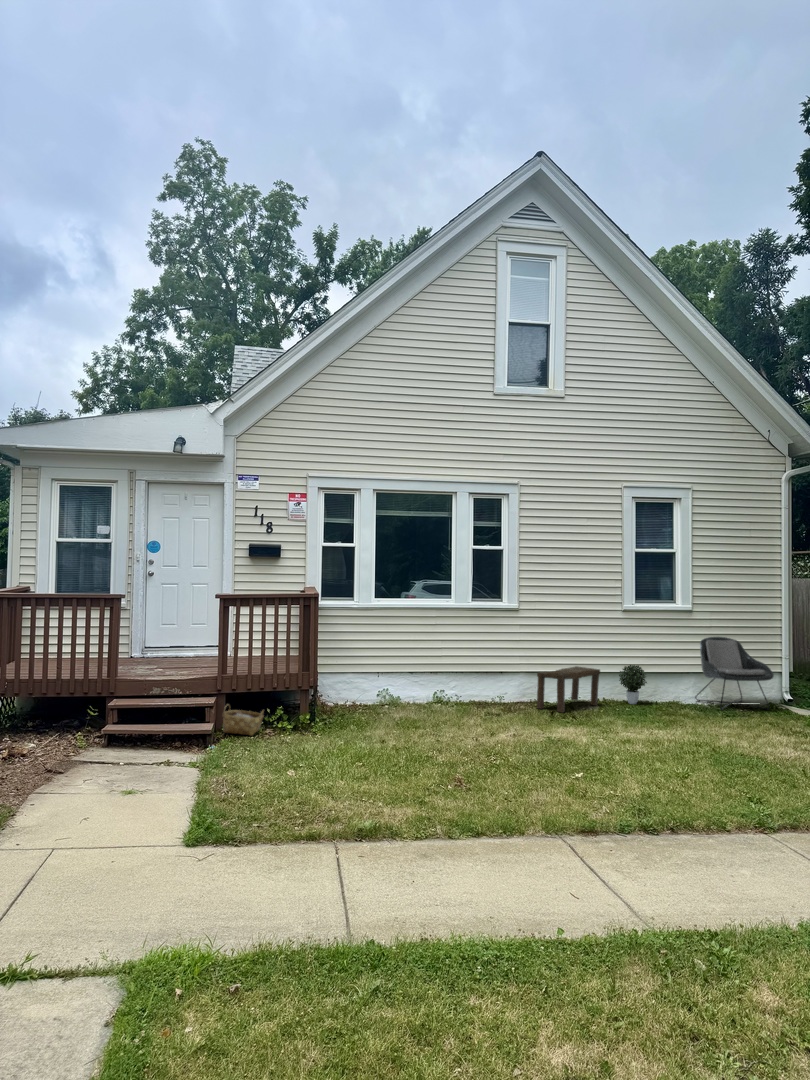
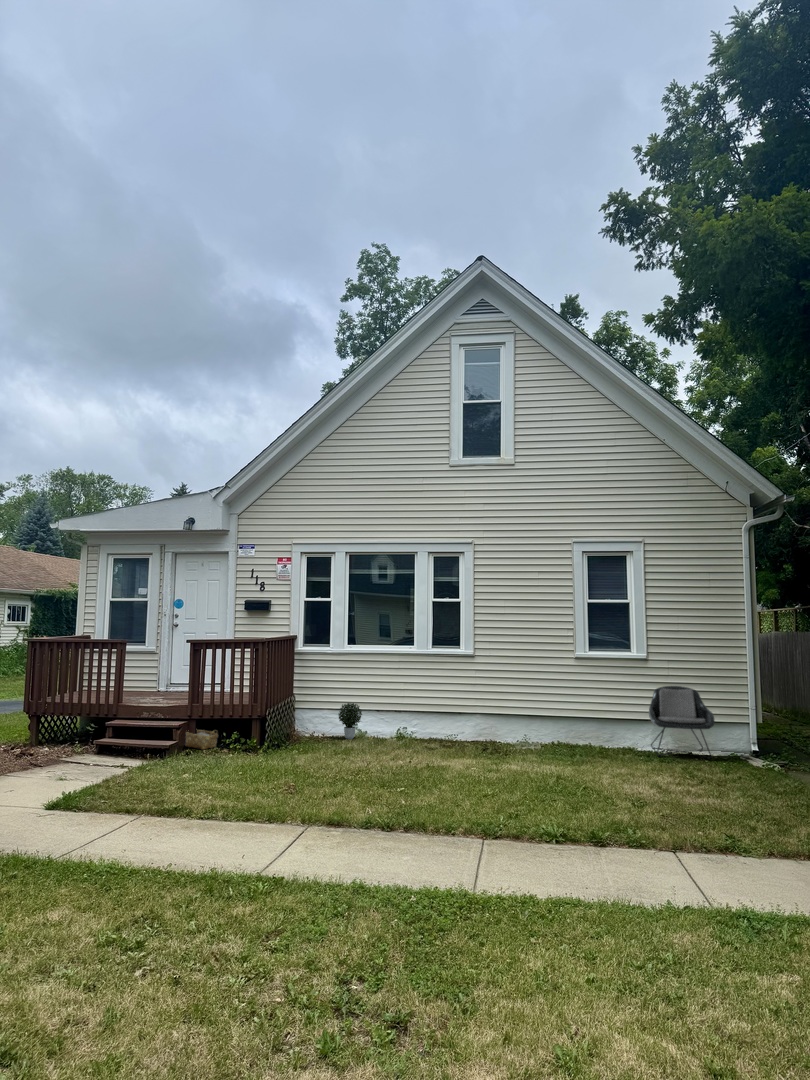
potted plant: present [619,665,647,704] -> present [339,703,362,739]
bench: present [537,666,600,713] -> none [477,710,542,750]

